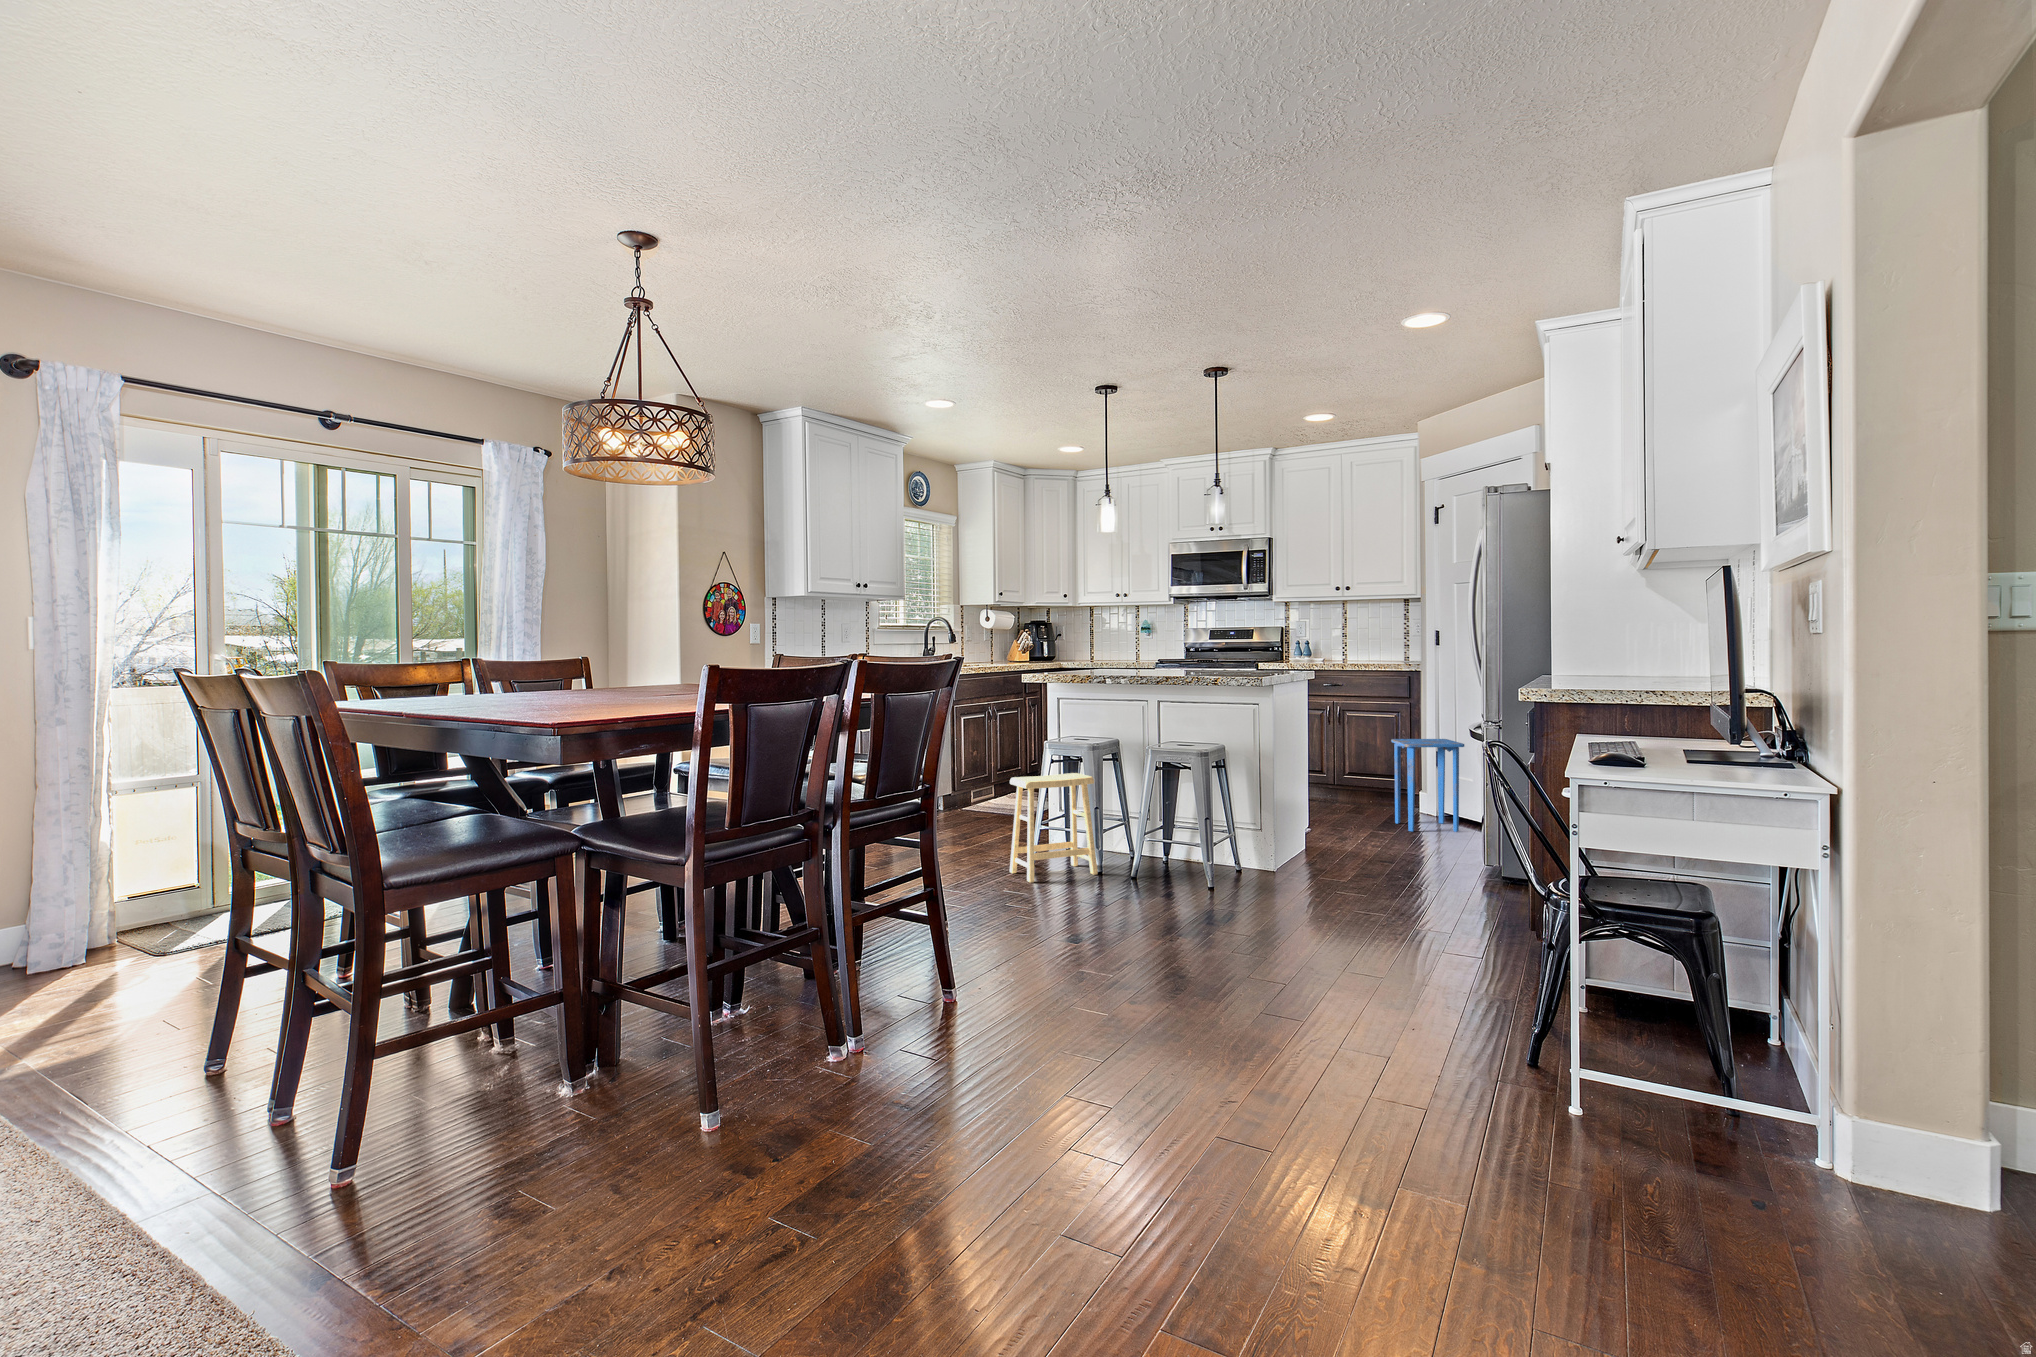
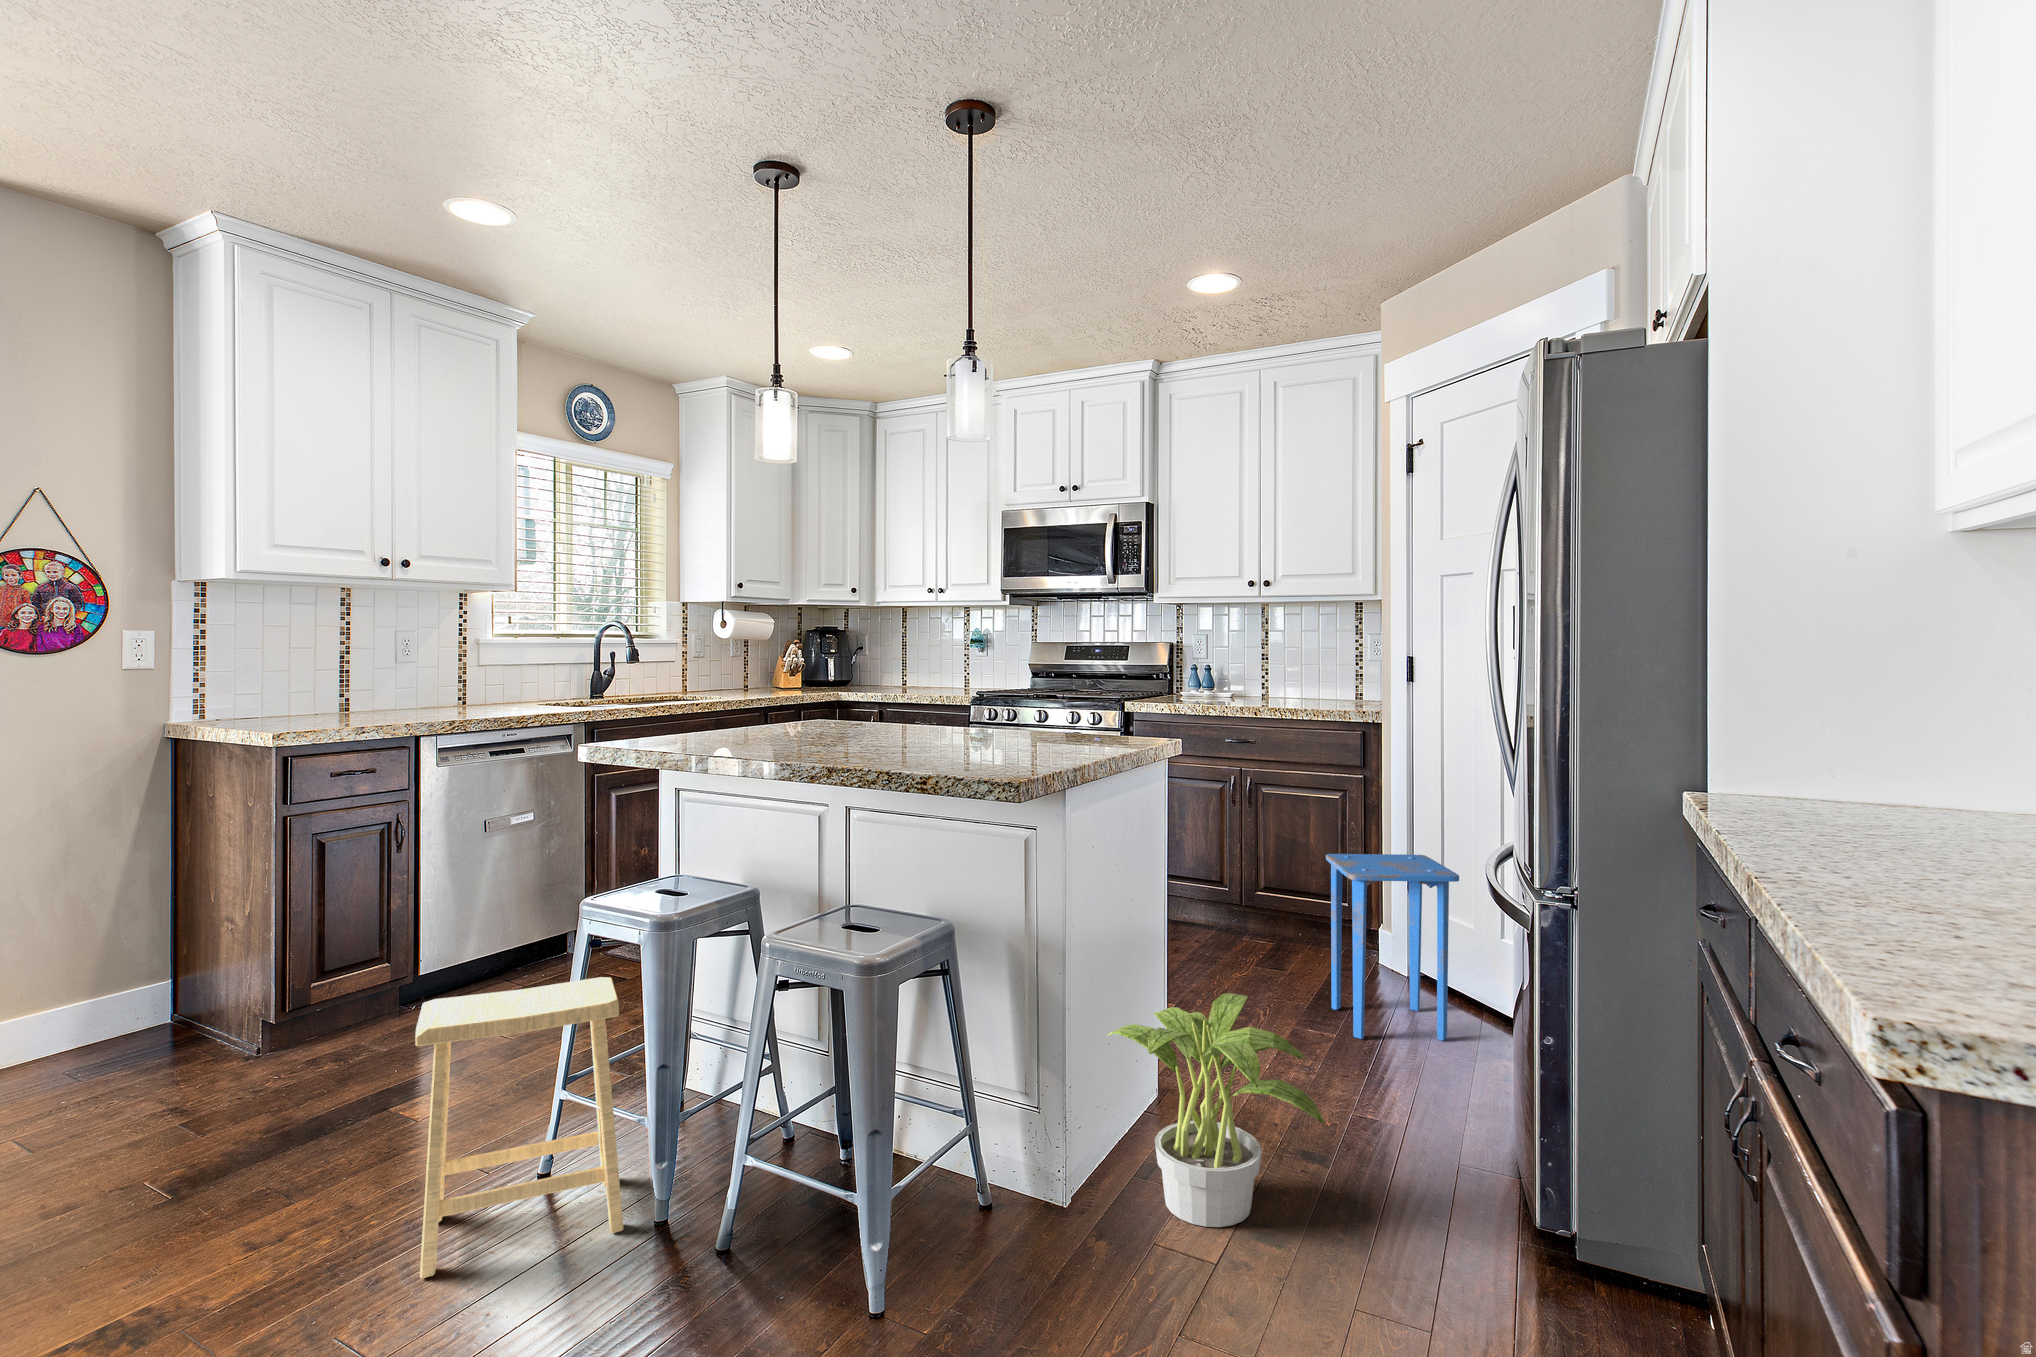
potted plant: none [1297,781,1401,873] -> present [1108,993,1324,1227]

